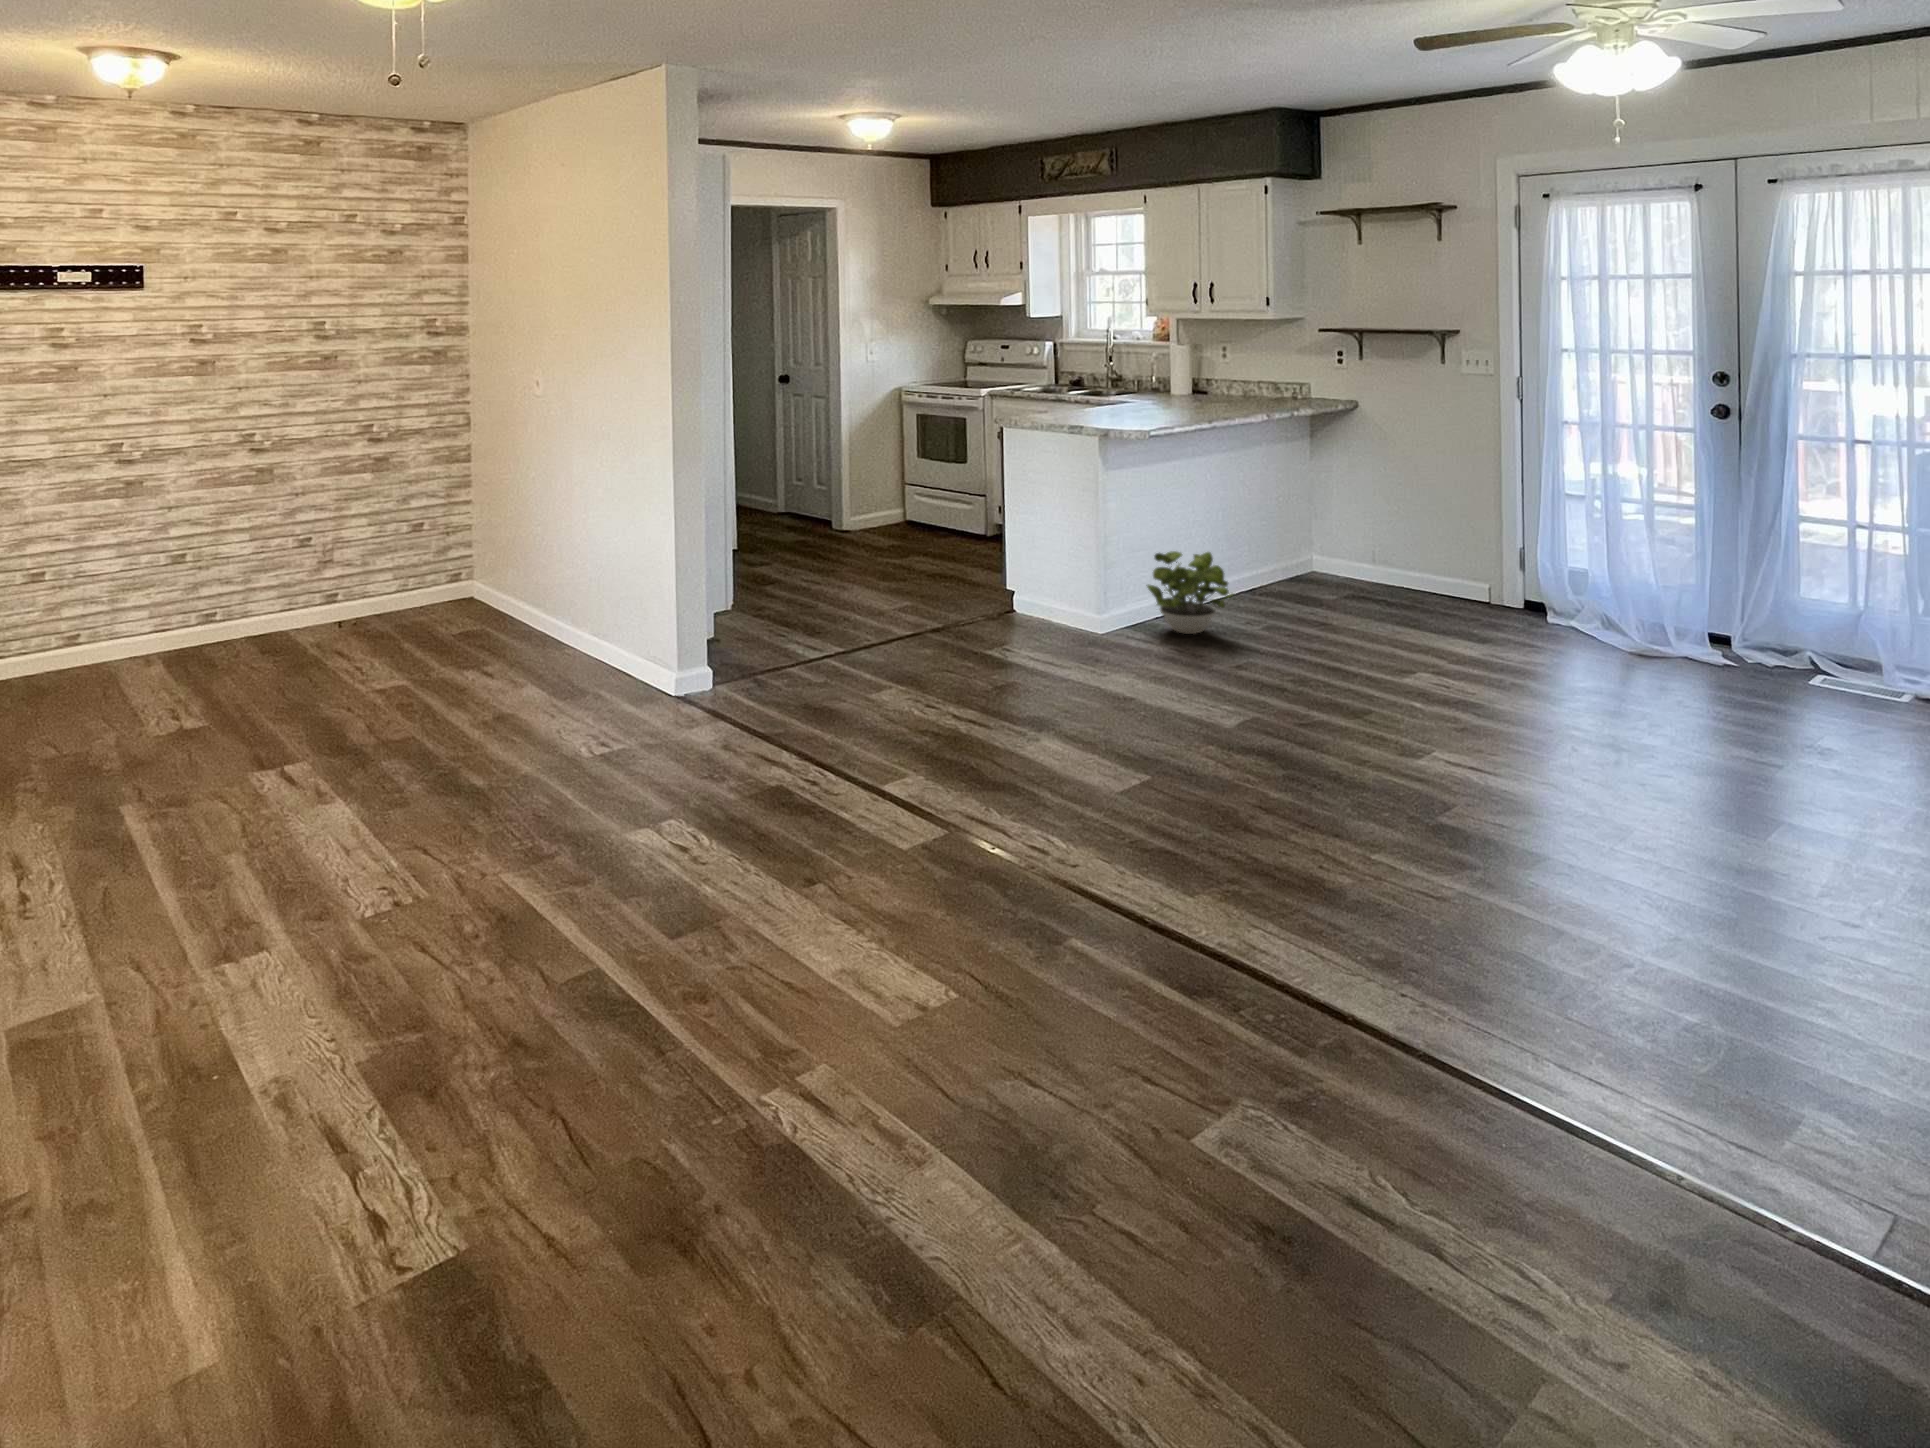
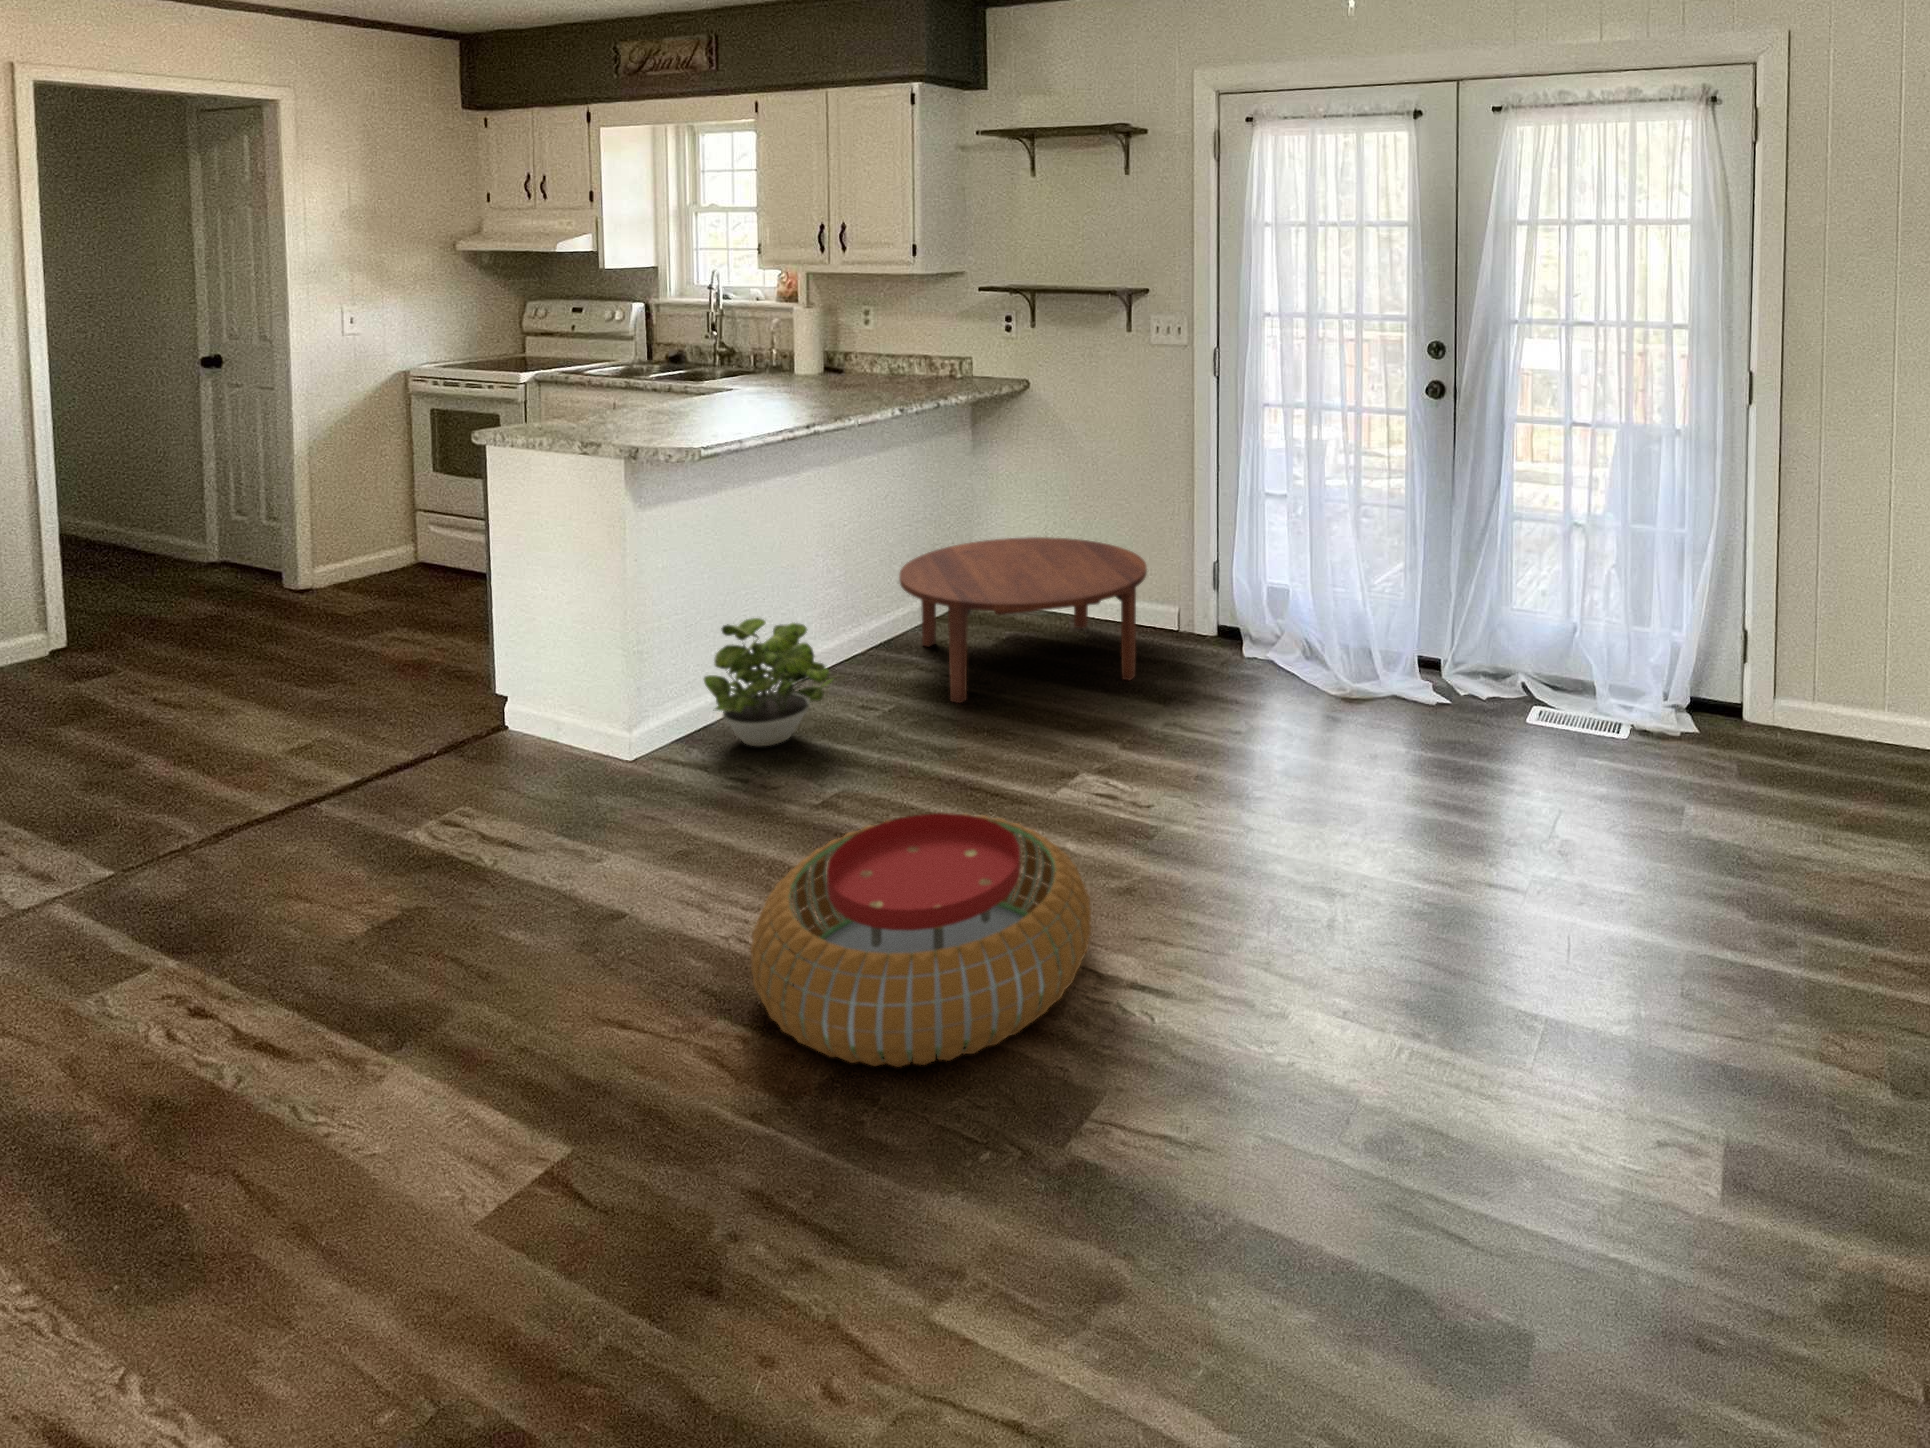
coffee table: none [1265,519,1460,626] -> present [899,537,1147,703]
pouf: none [1231,657,1445,781] -> present [751,813,1091,1067]

